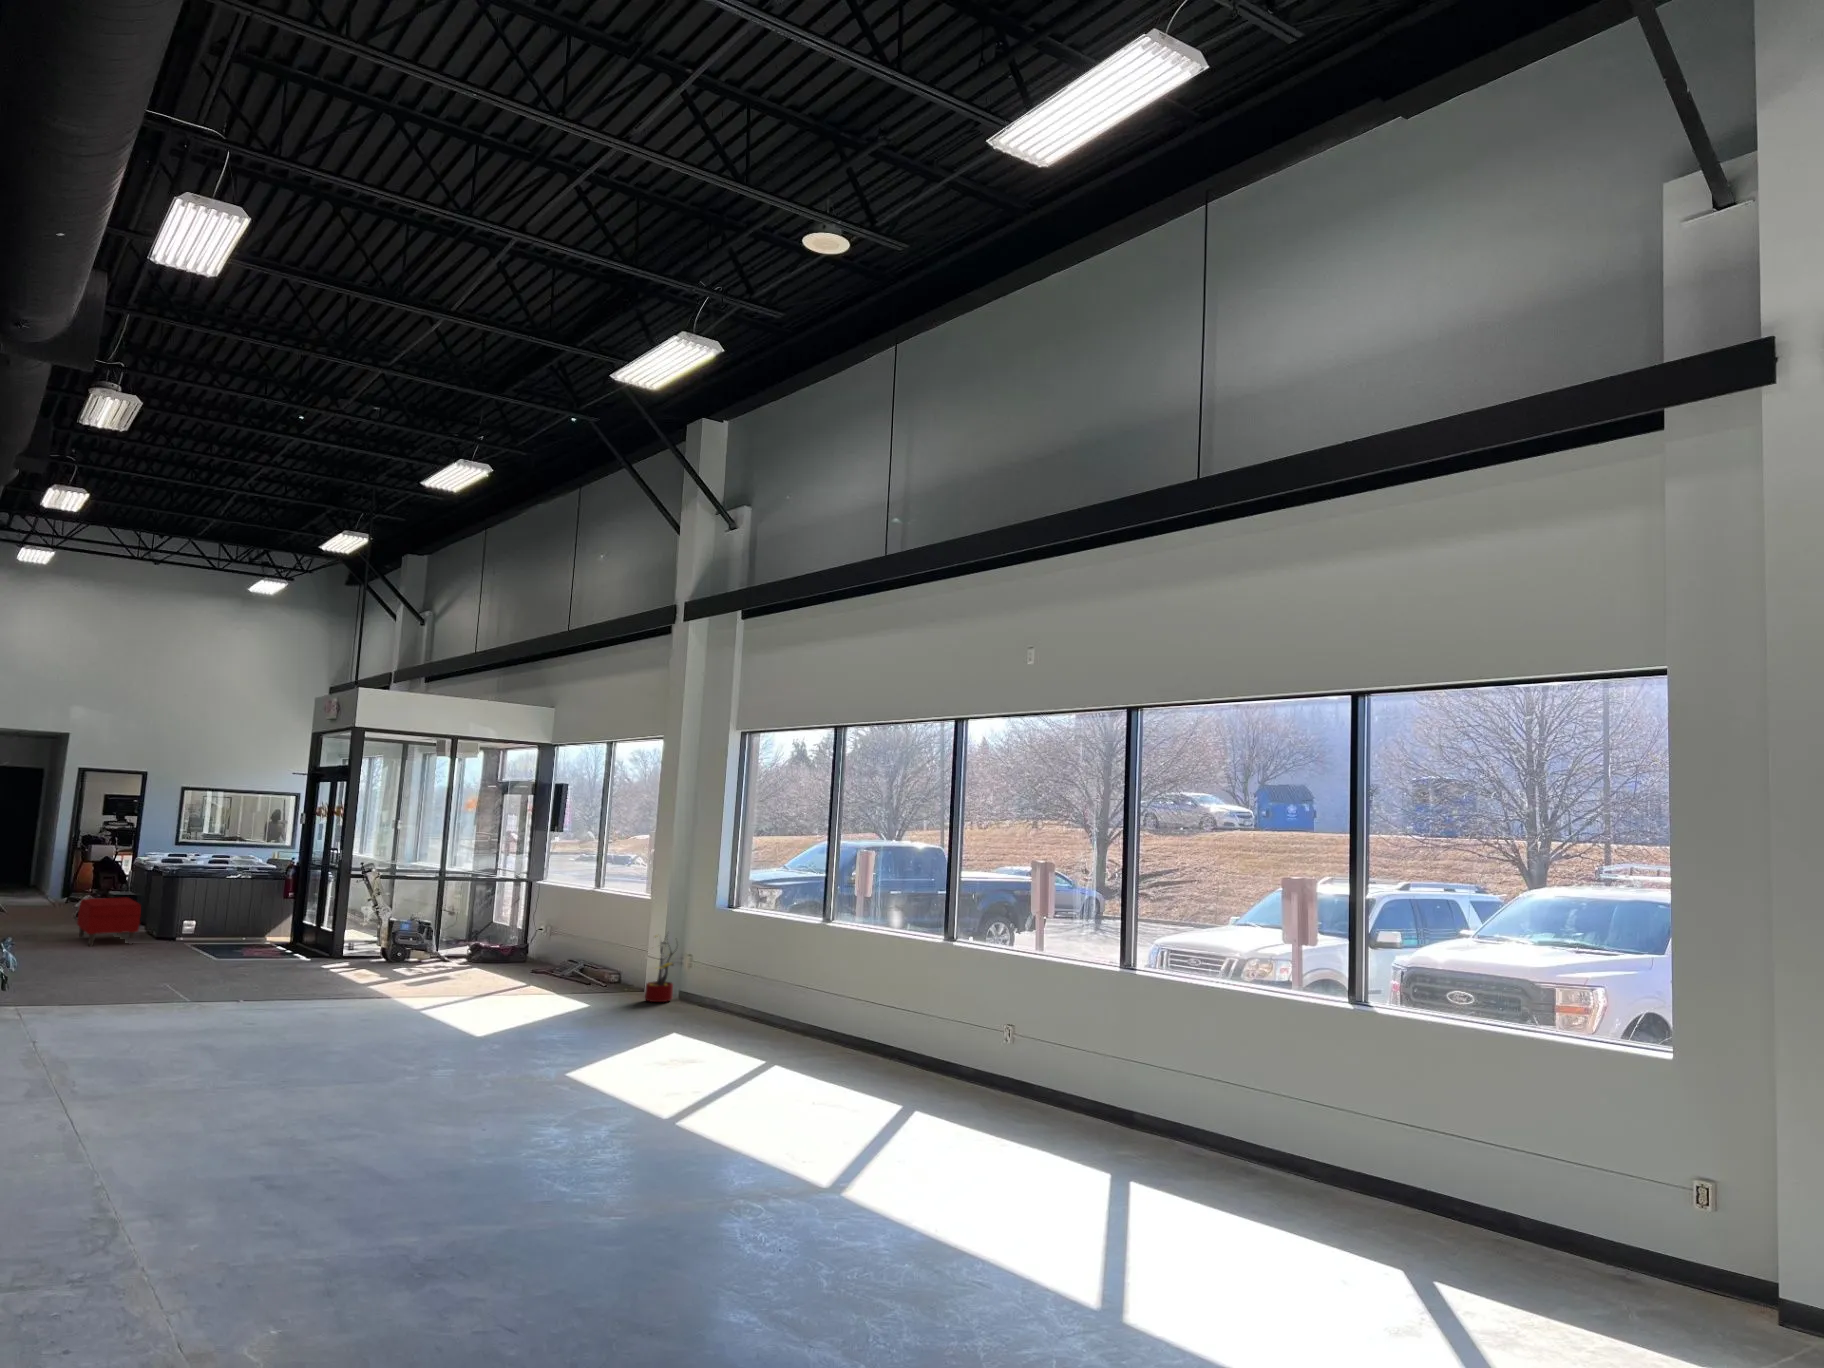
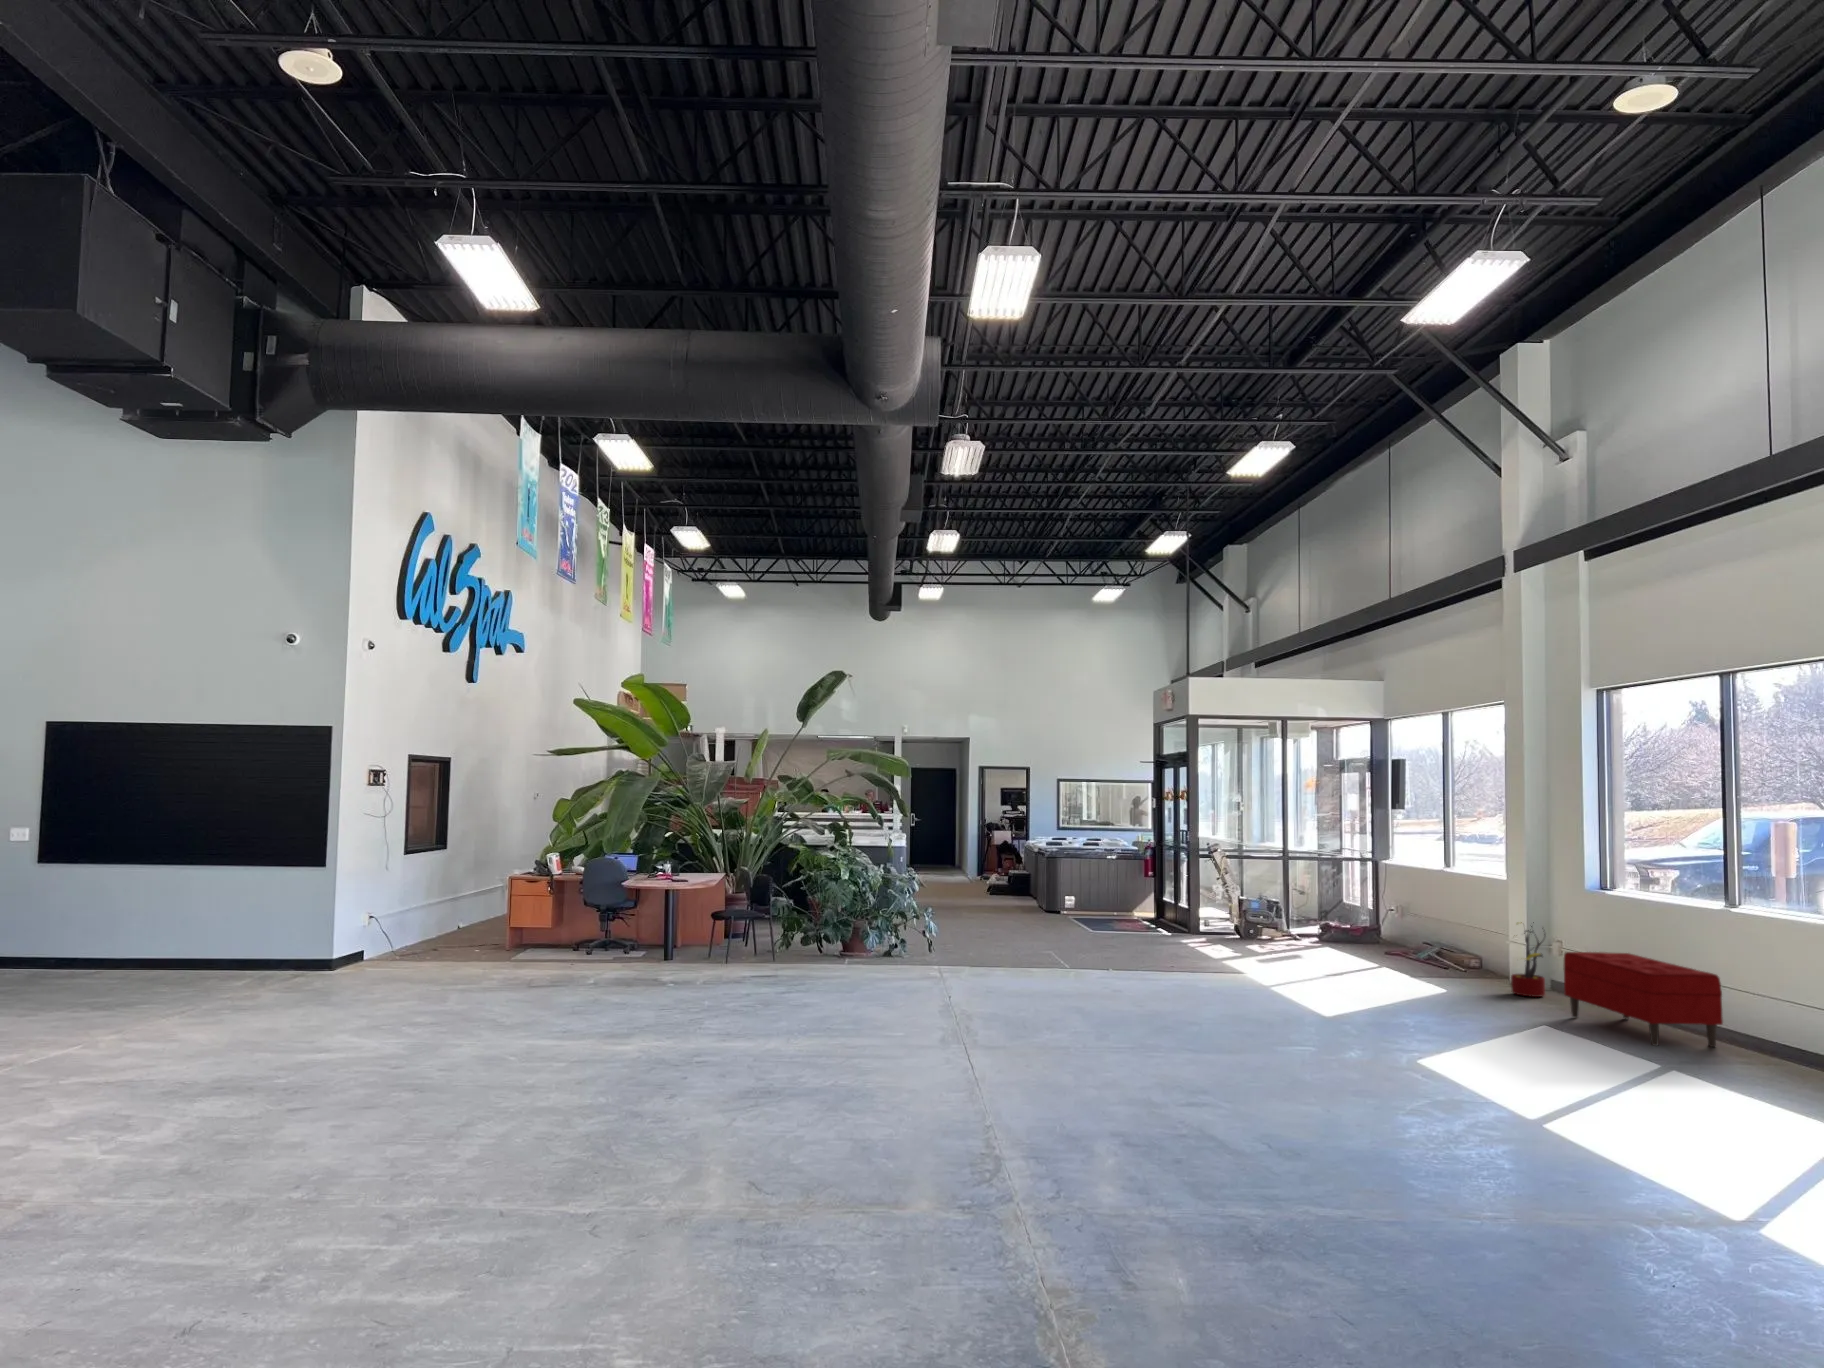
bench: present [77,898,141,947] -> present [1564,952,1723,1047]

